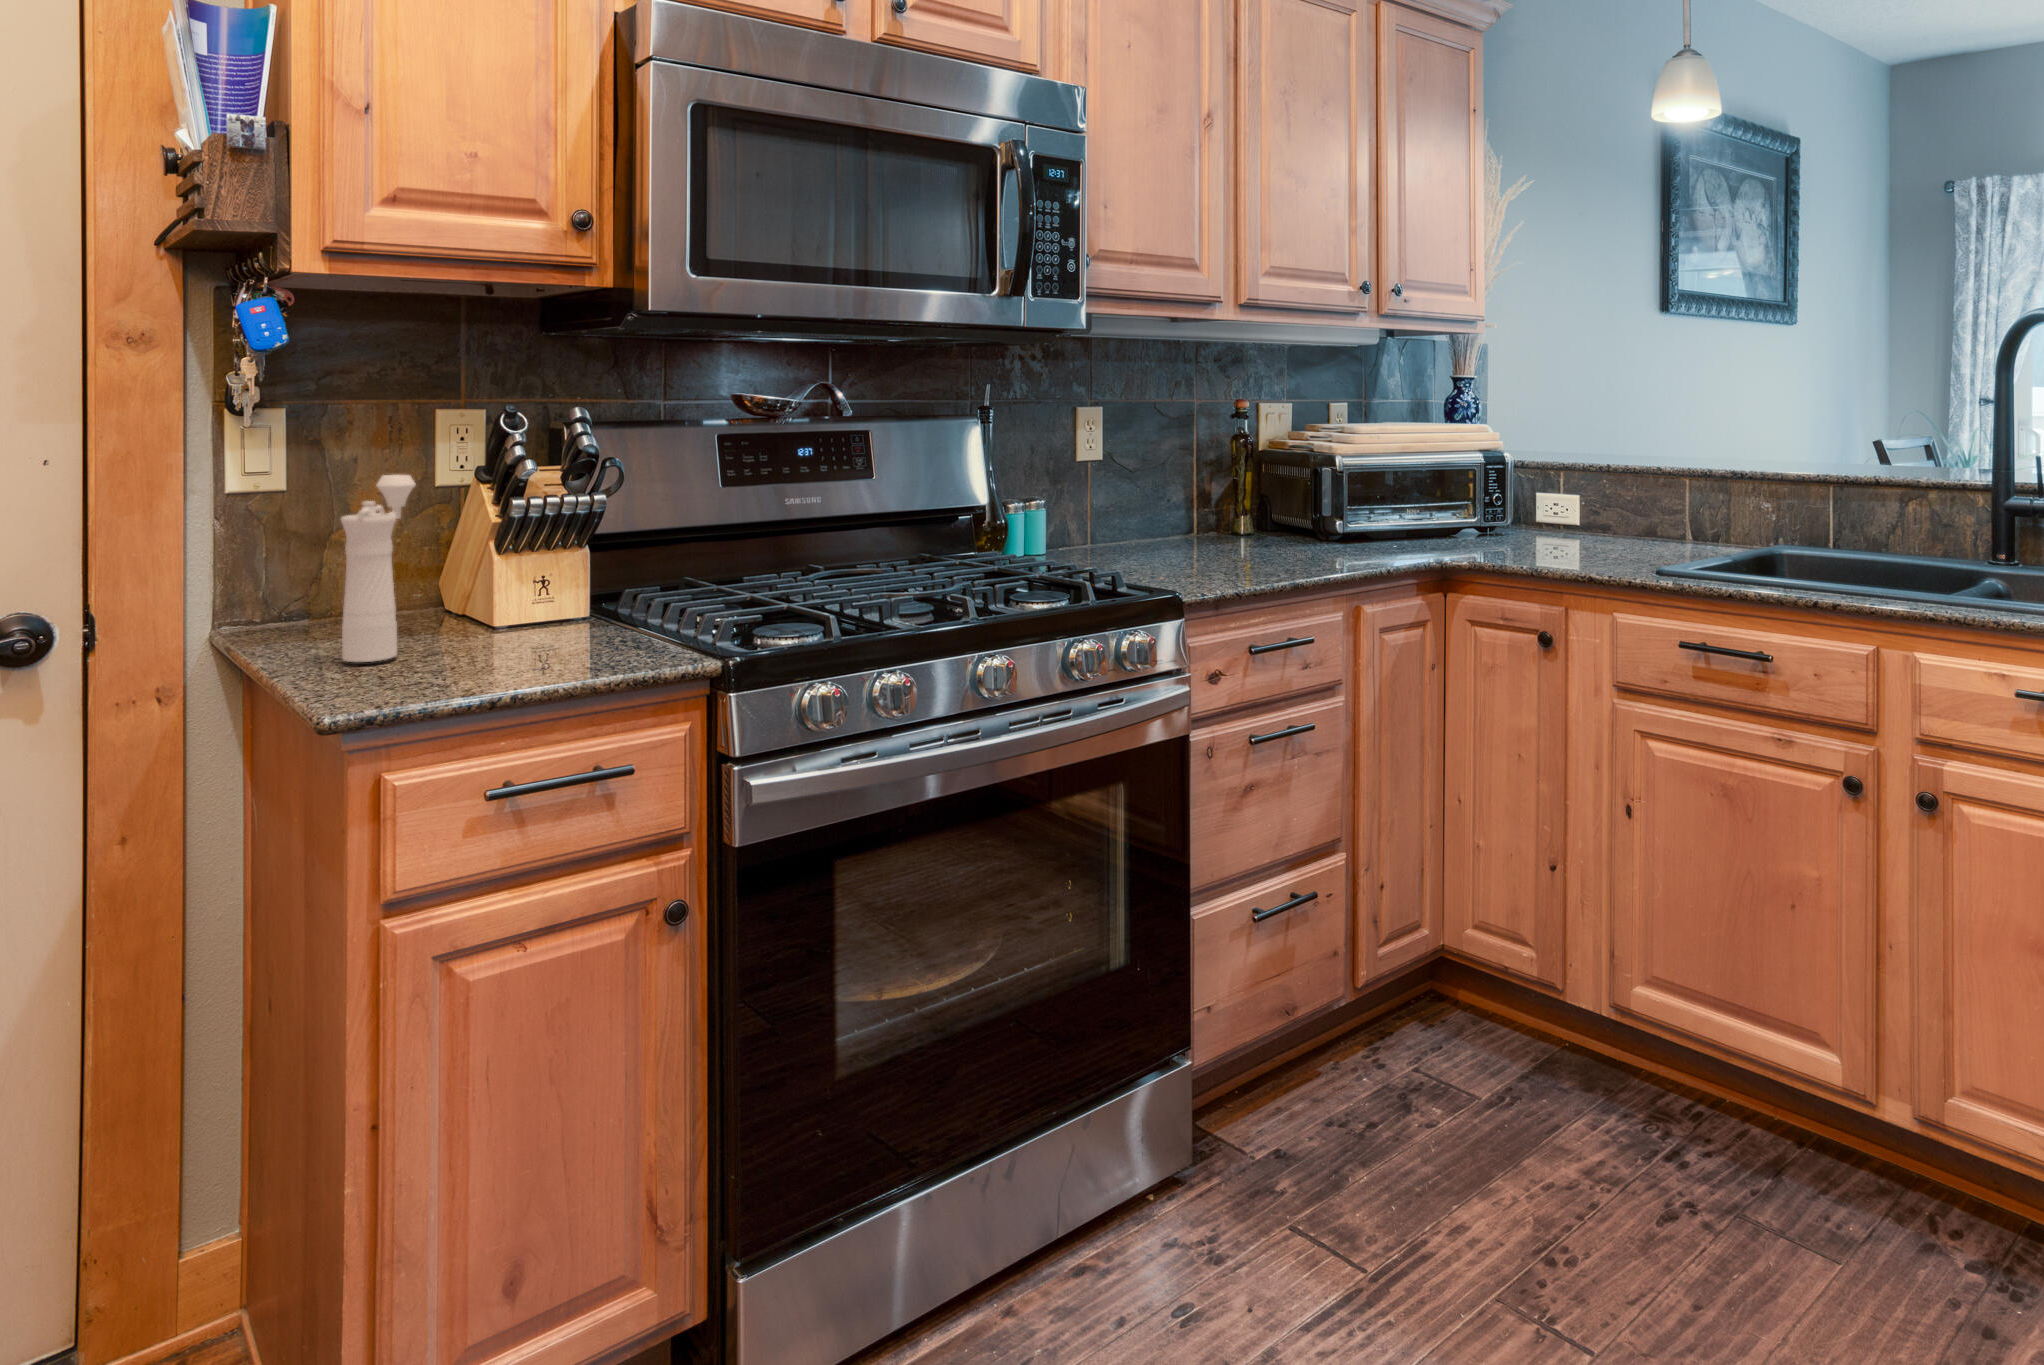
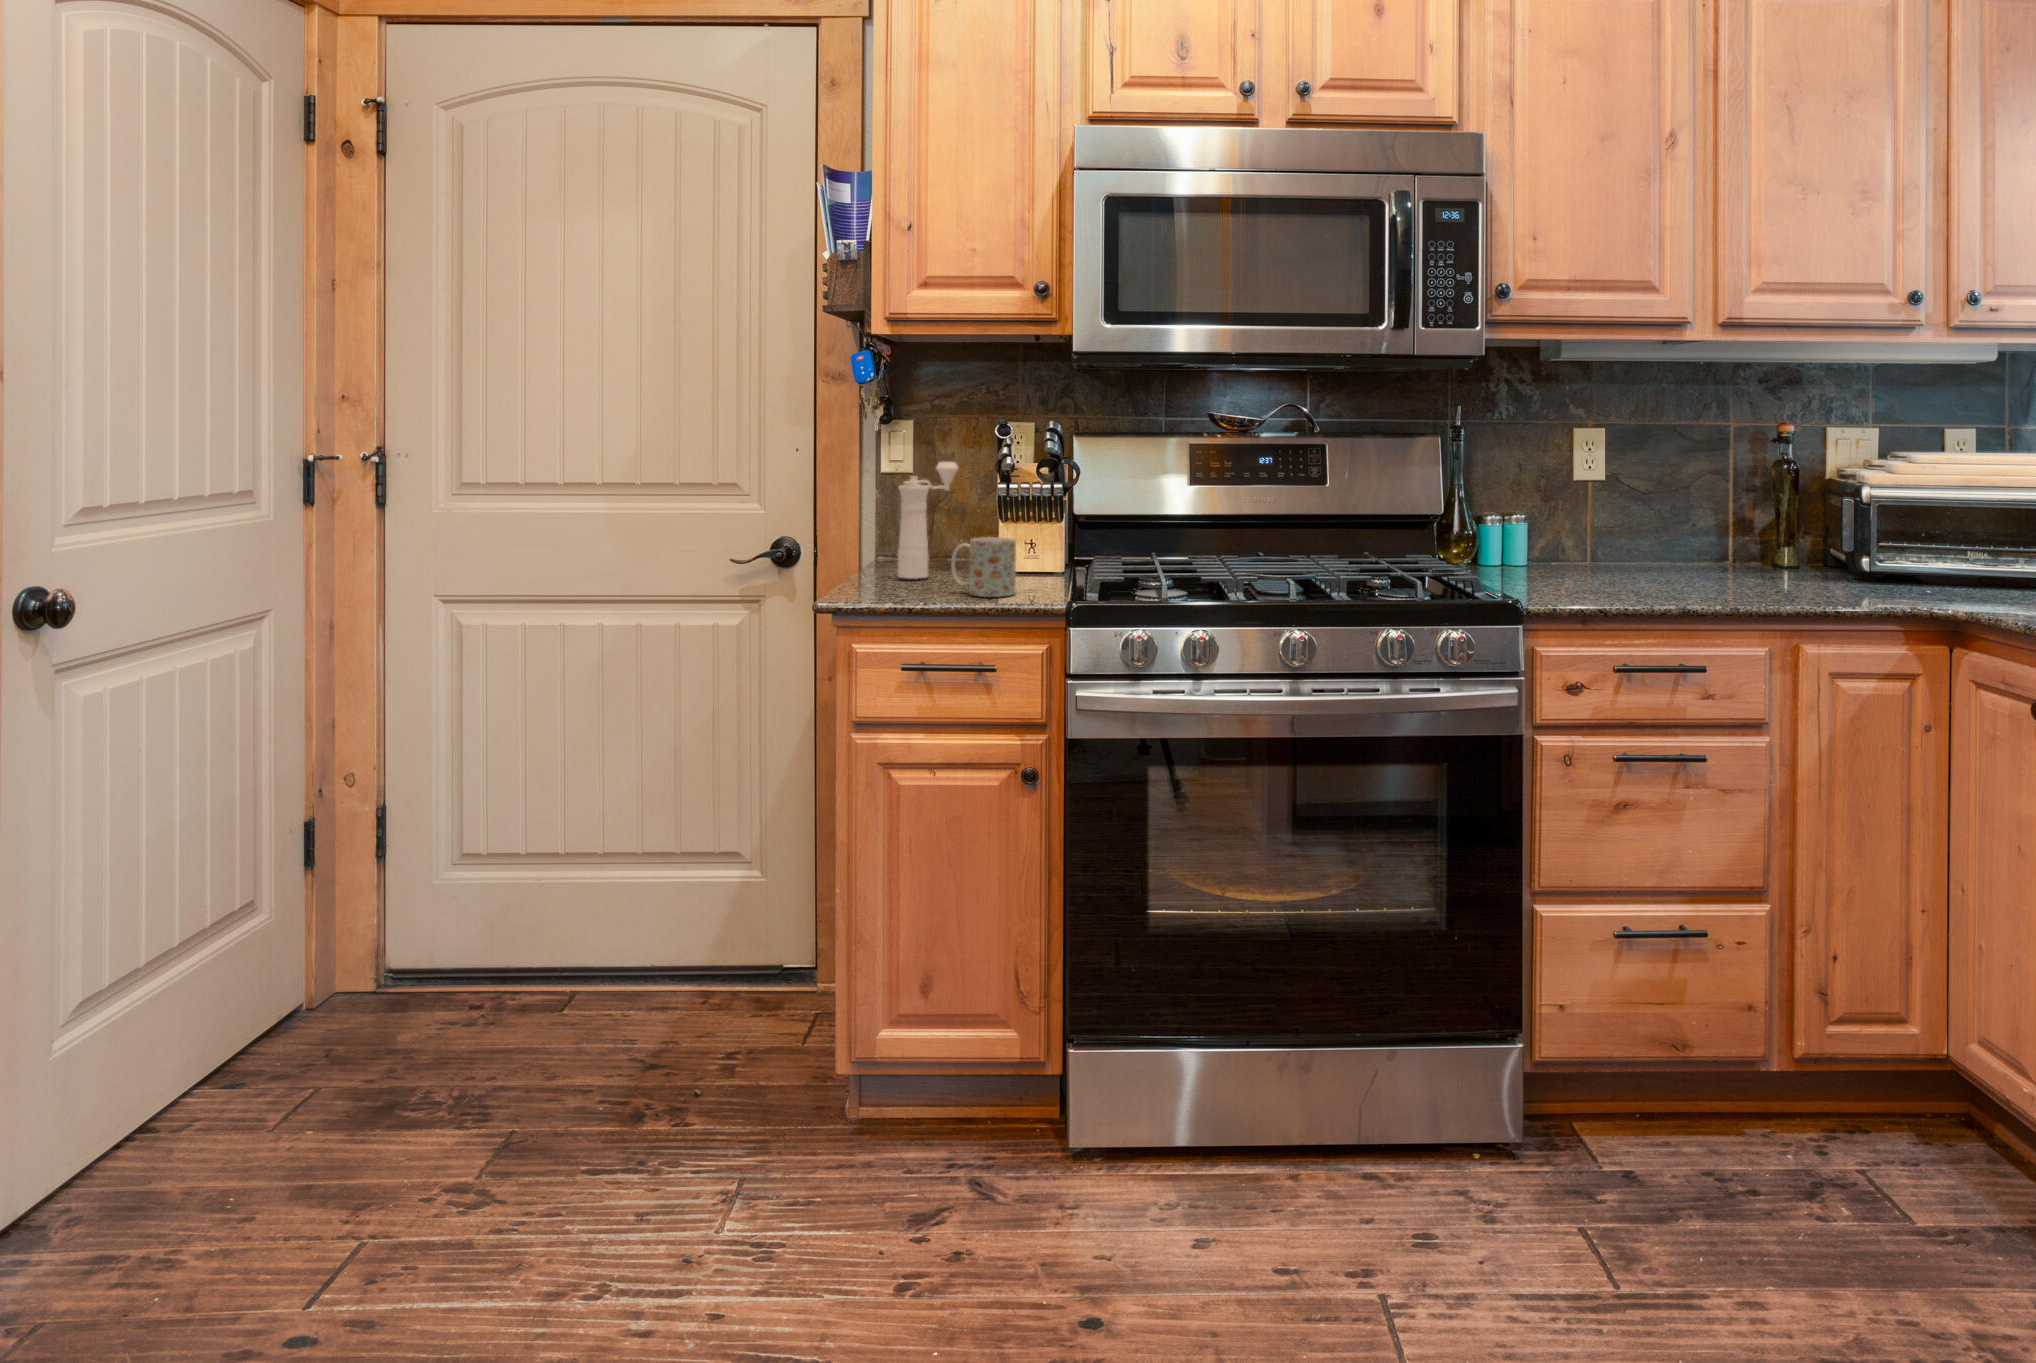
mug: none [489,584,597,676] -> present [951,537,1016,597]

